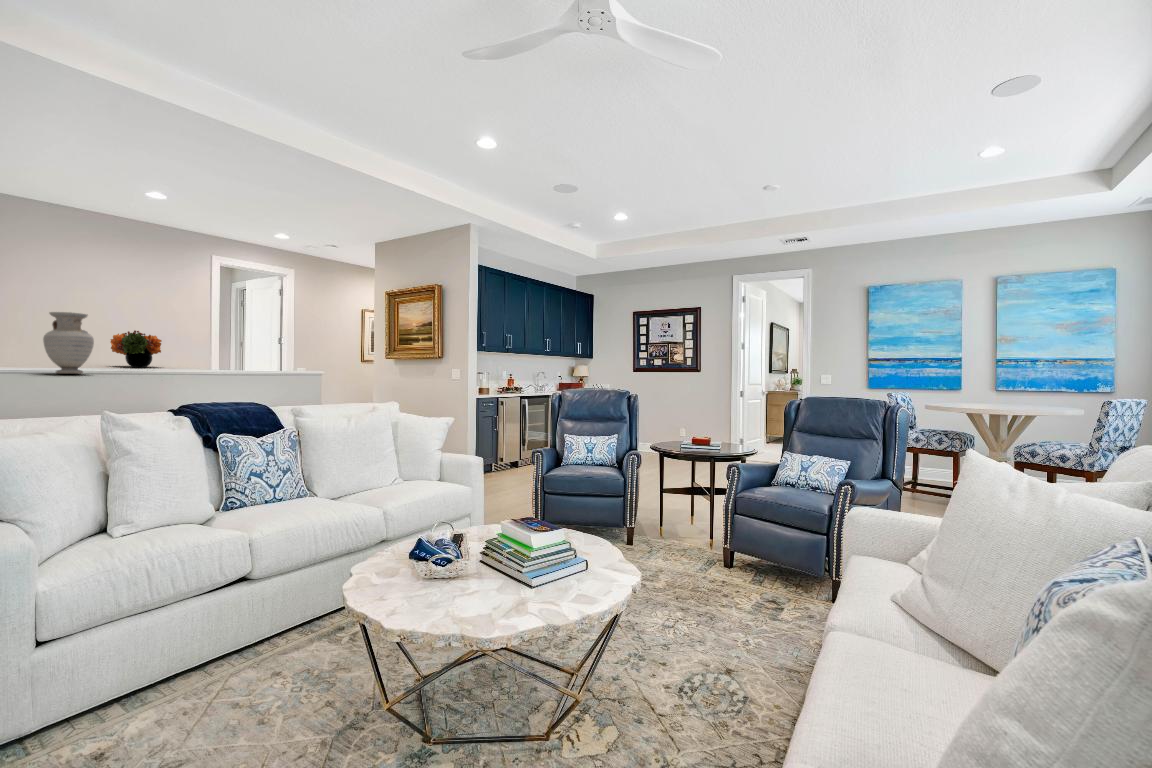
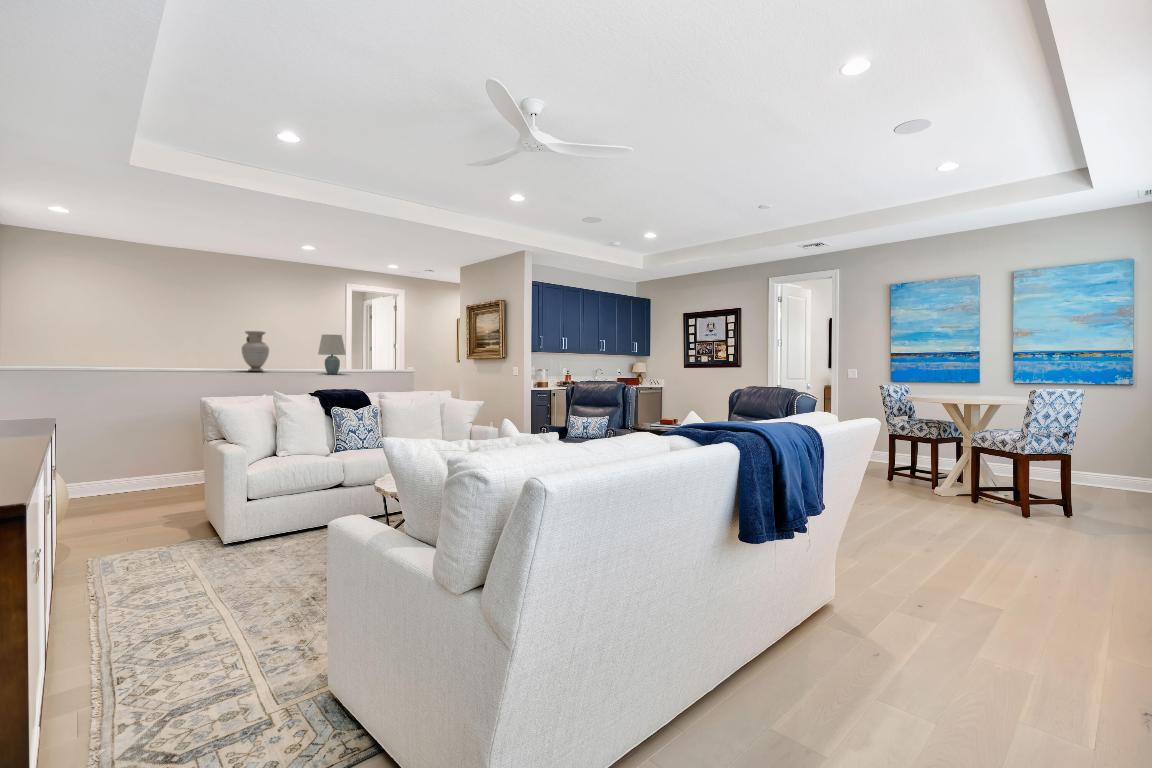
table lamp: none [178,321,223,378] -> present [318,334,346,374]
flower arrangement: present [110,330,162,367] -> none [279,341,312,367]

